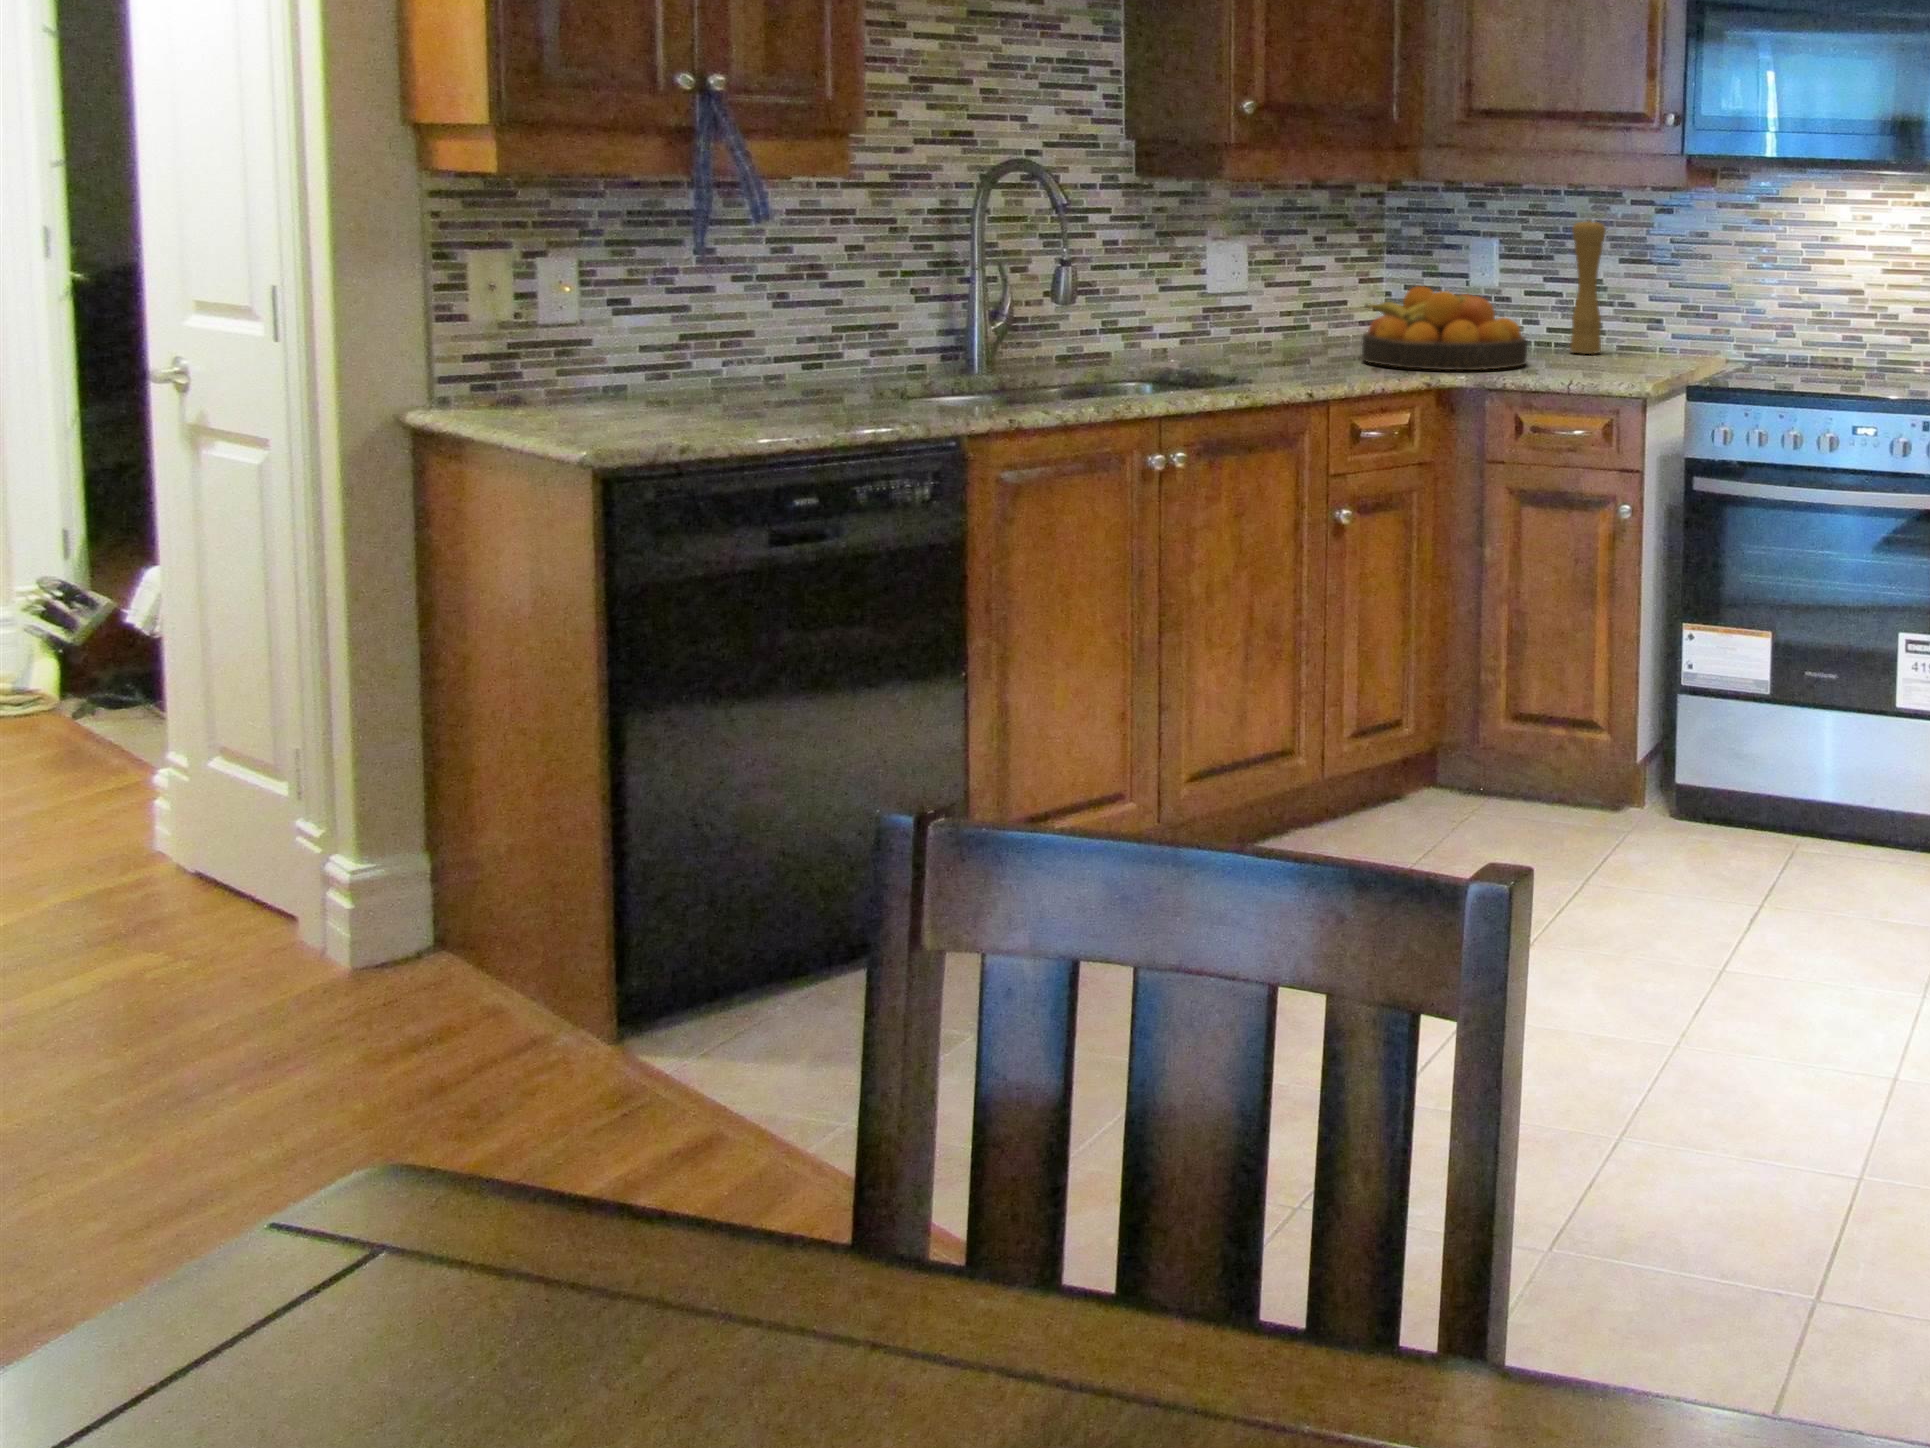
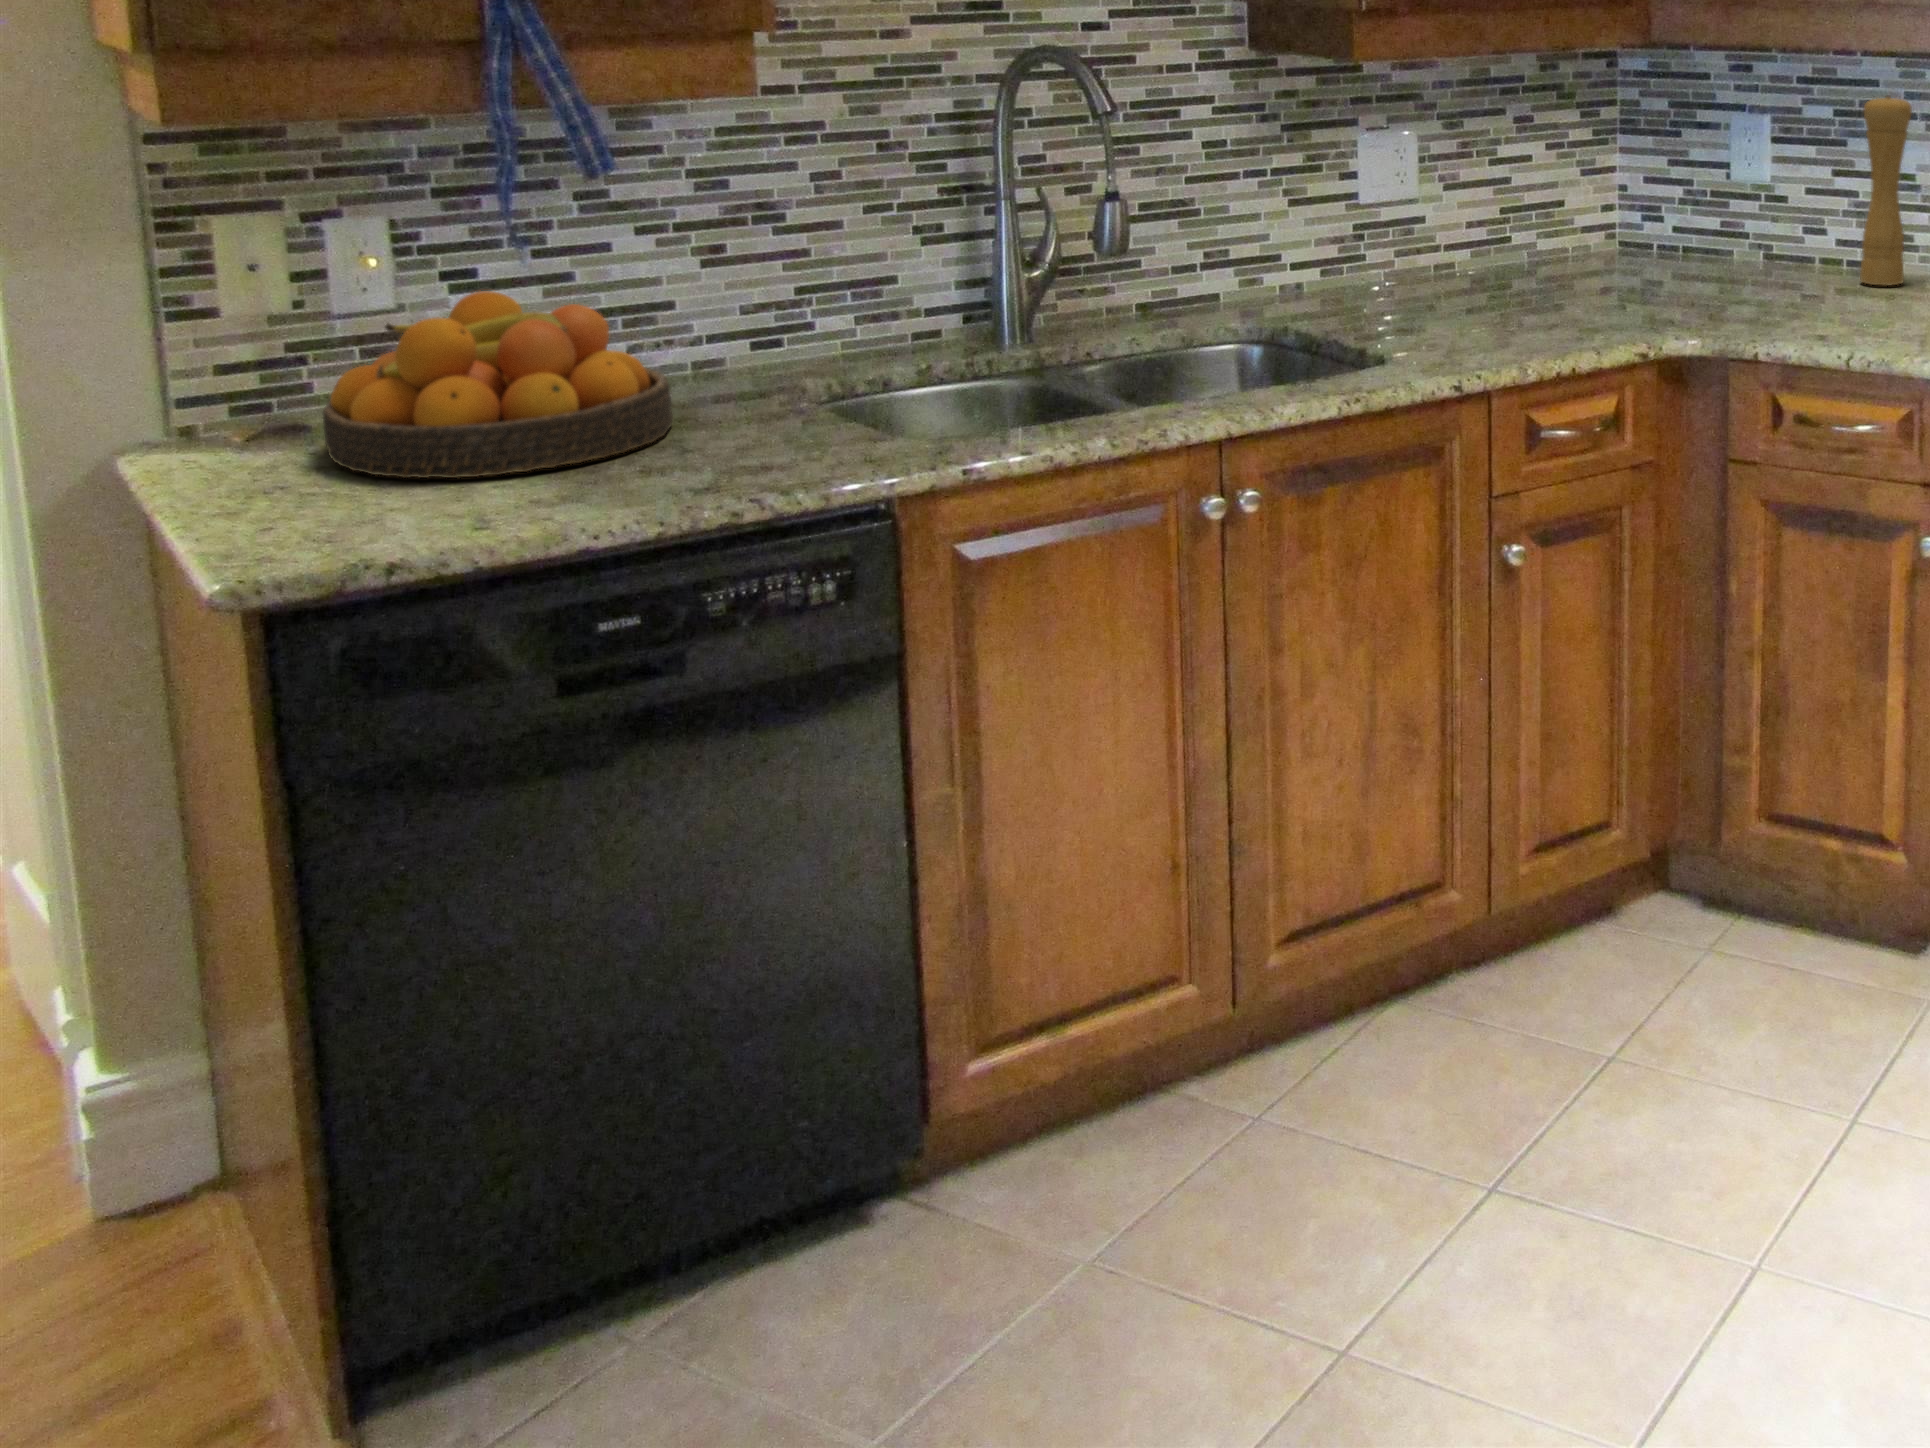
fruit bowl: present [1362,286,1527,370] -> present [323,291,673,478]

